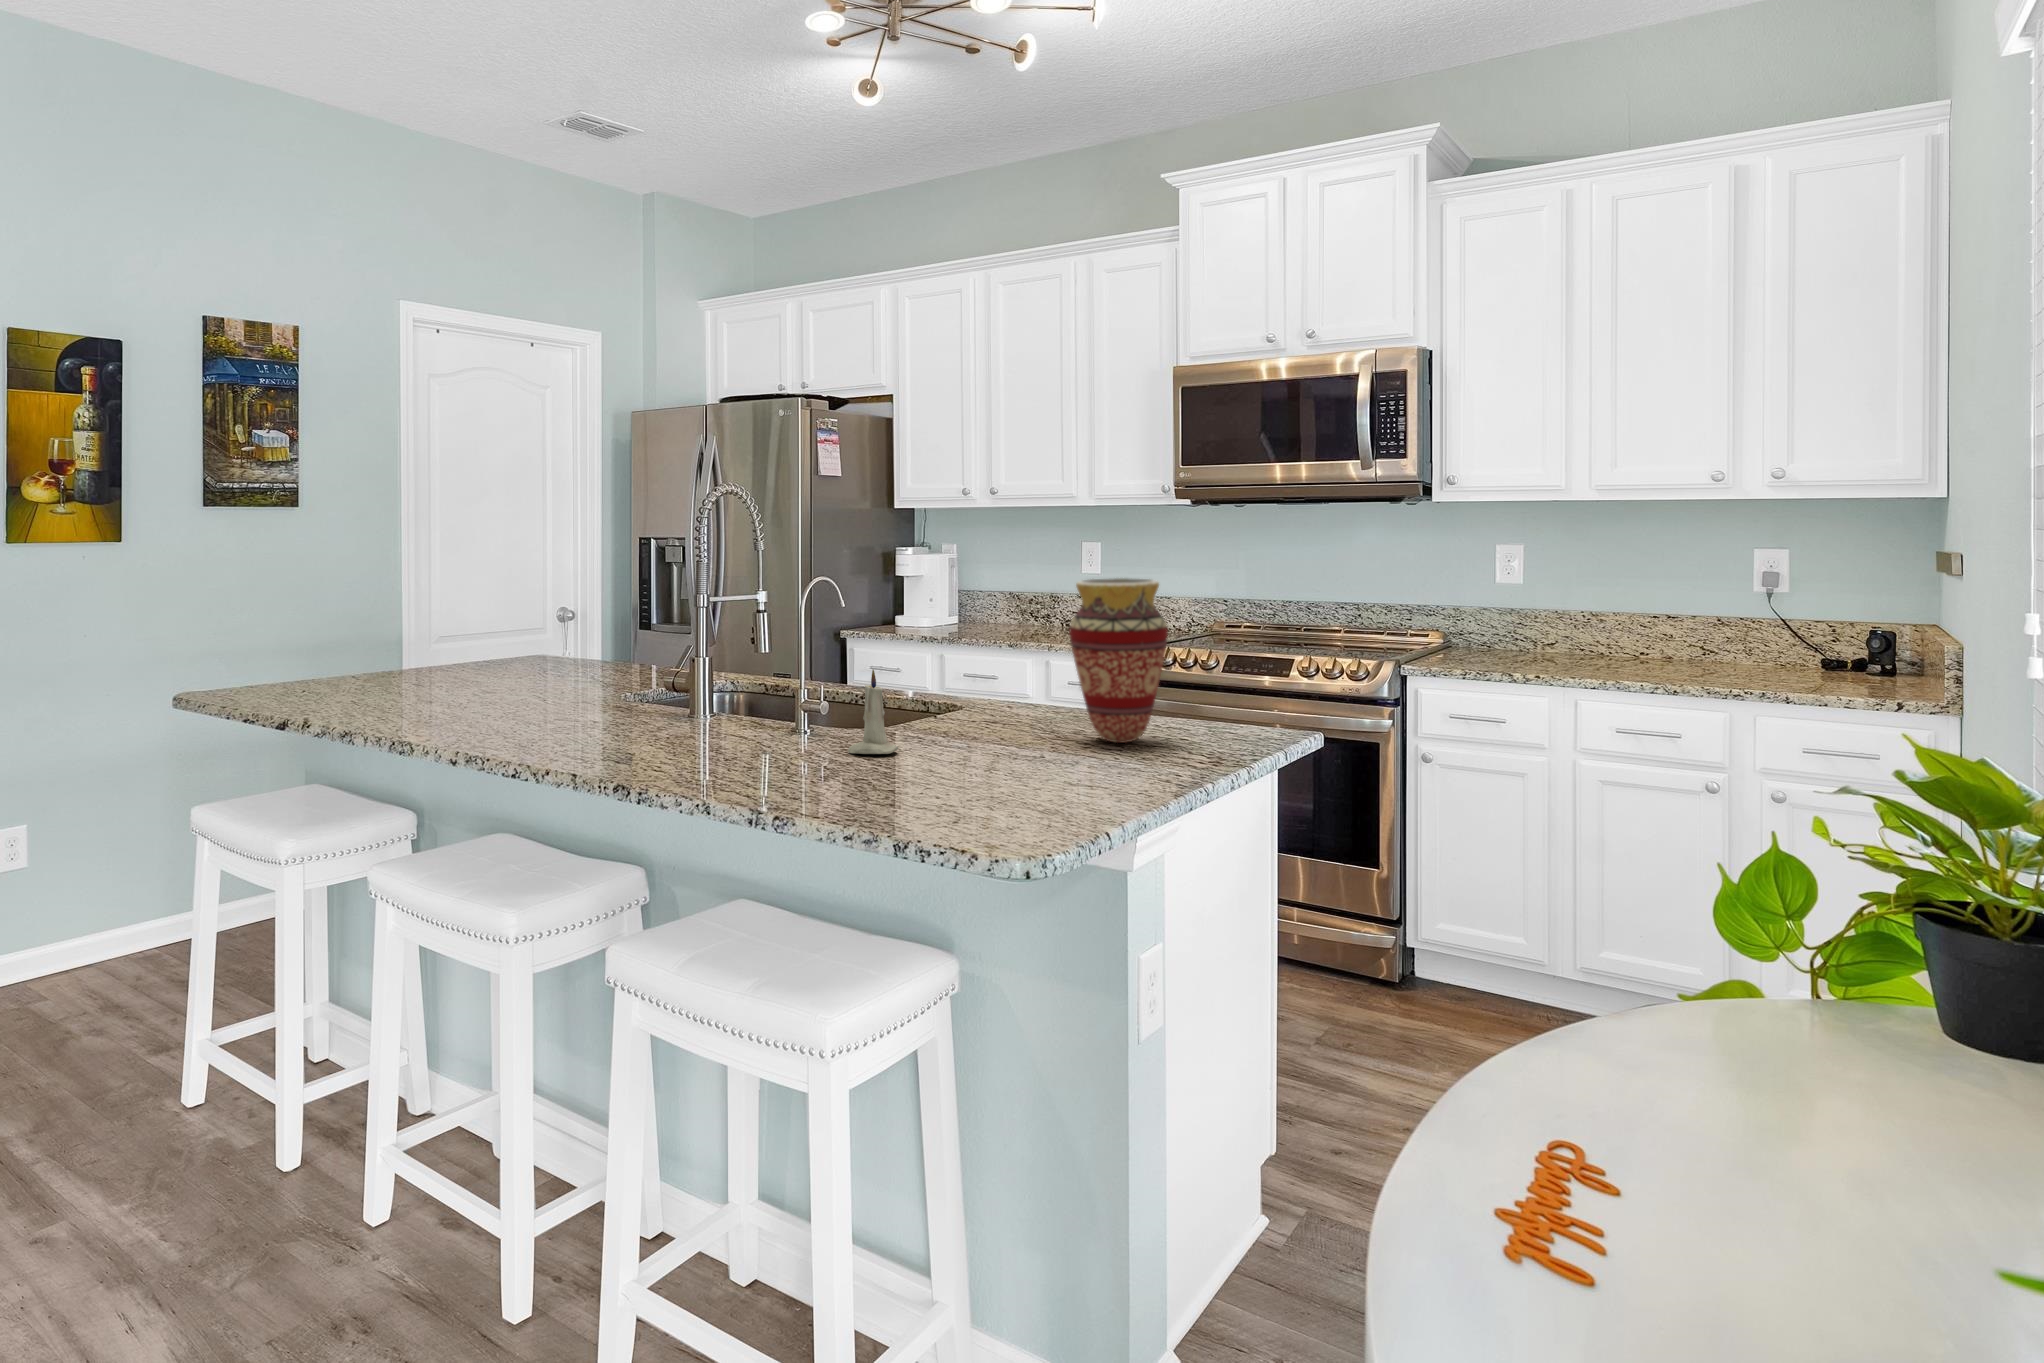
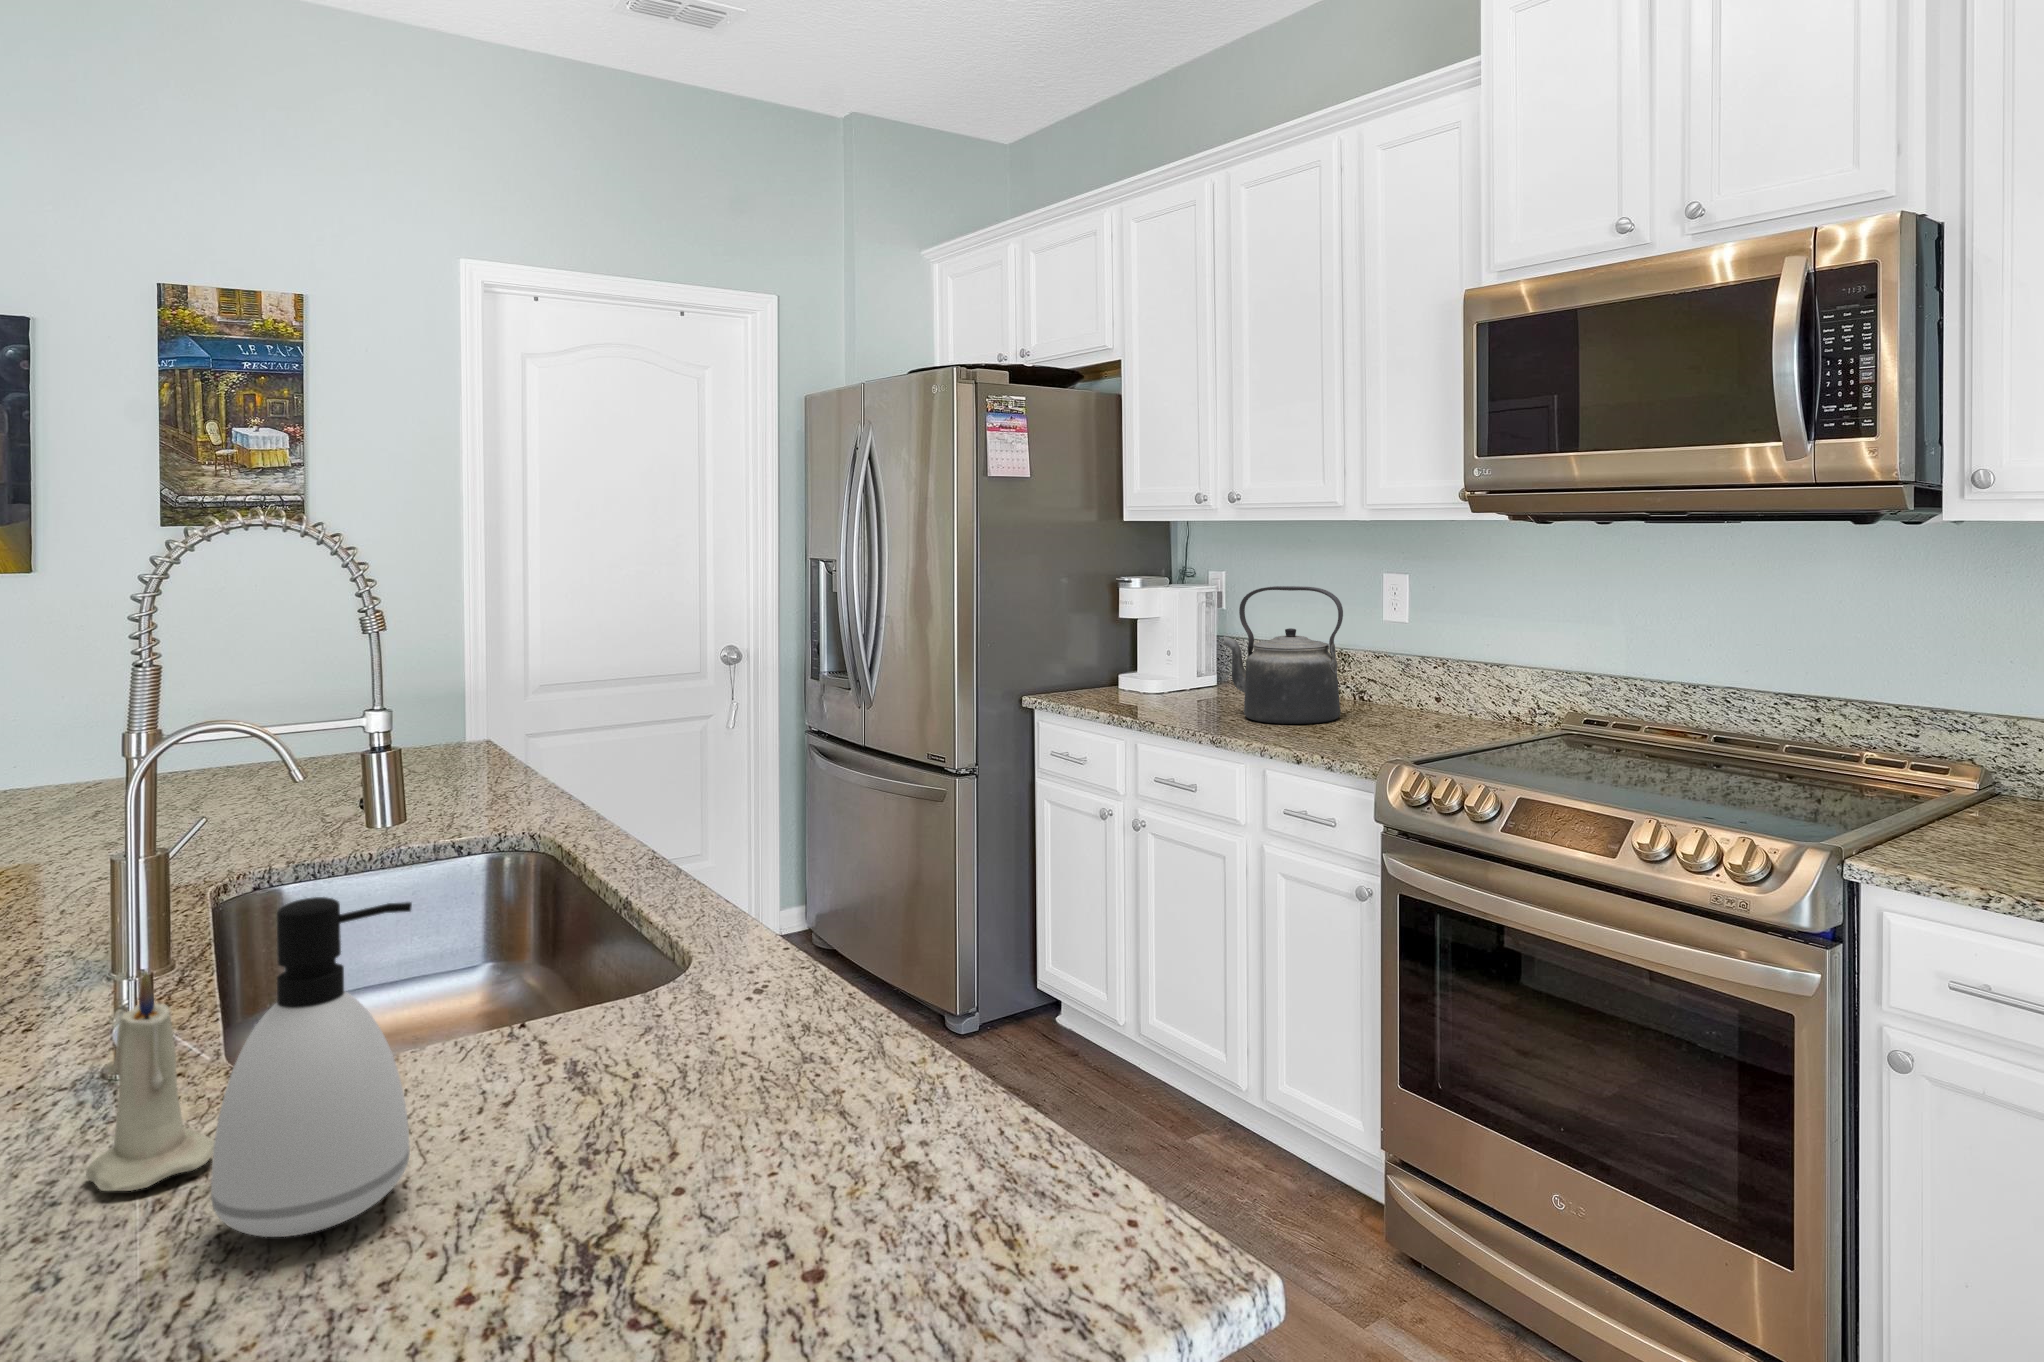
kettle: none [984,549,1066,636] -> present [1223,586,1343,724]
vase: present [1069,578,1168,743] -> none [627,753,884,1198]
soap dispenser: none [941,629,1008,754] -> present [211,897,412,1237]

